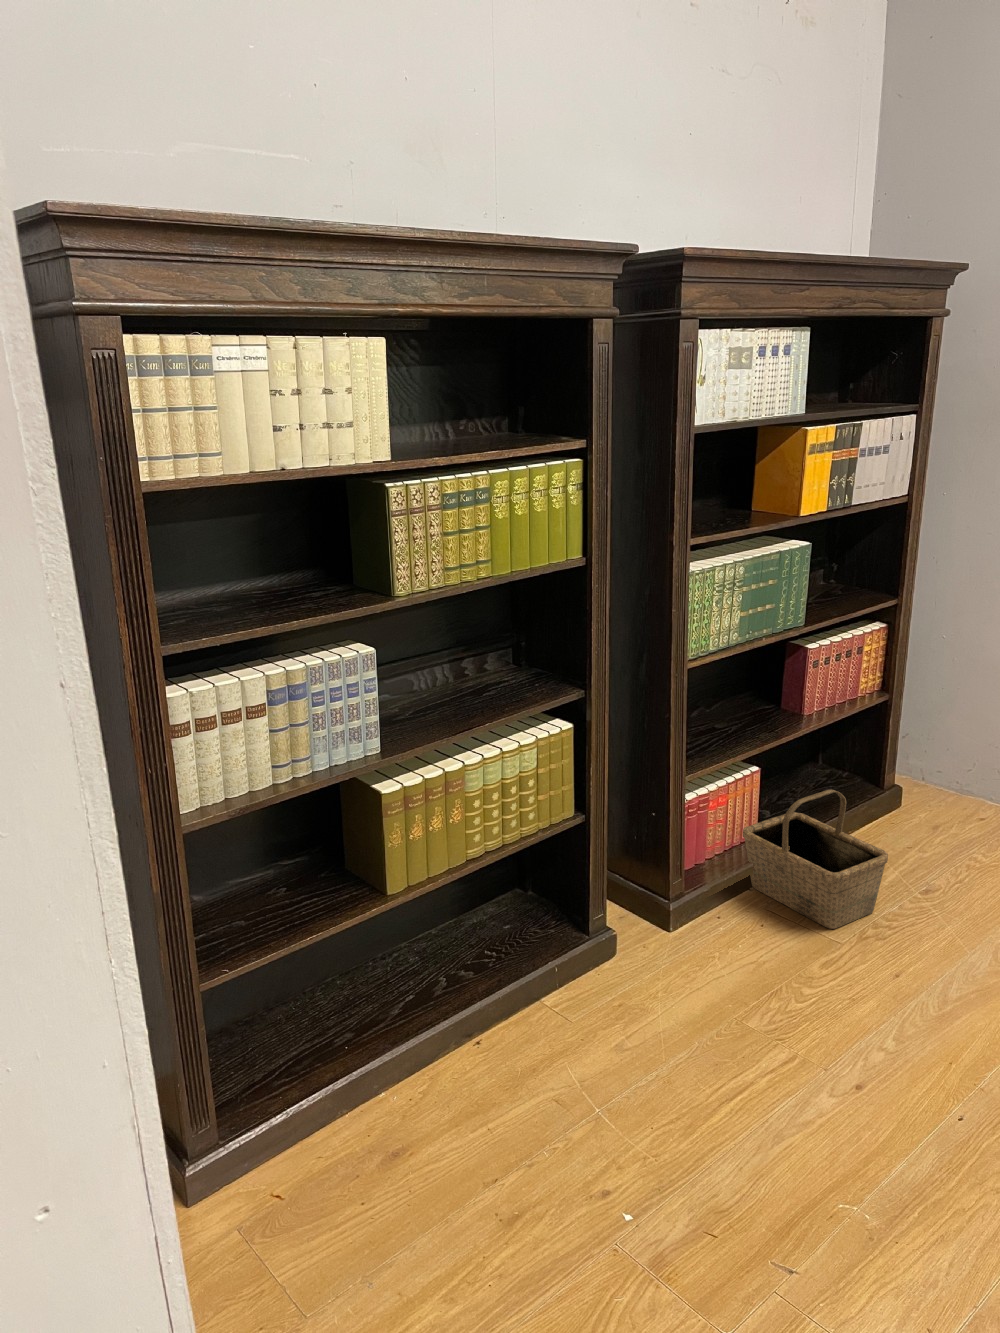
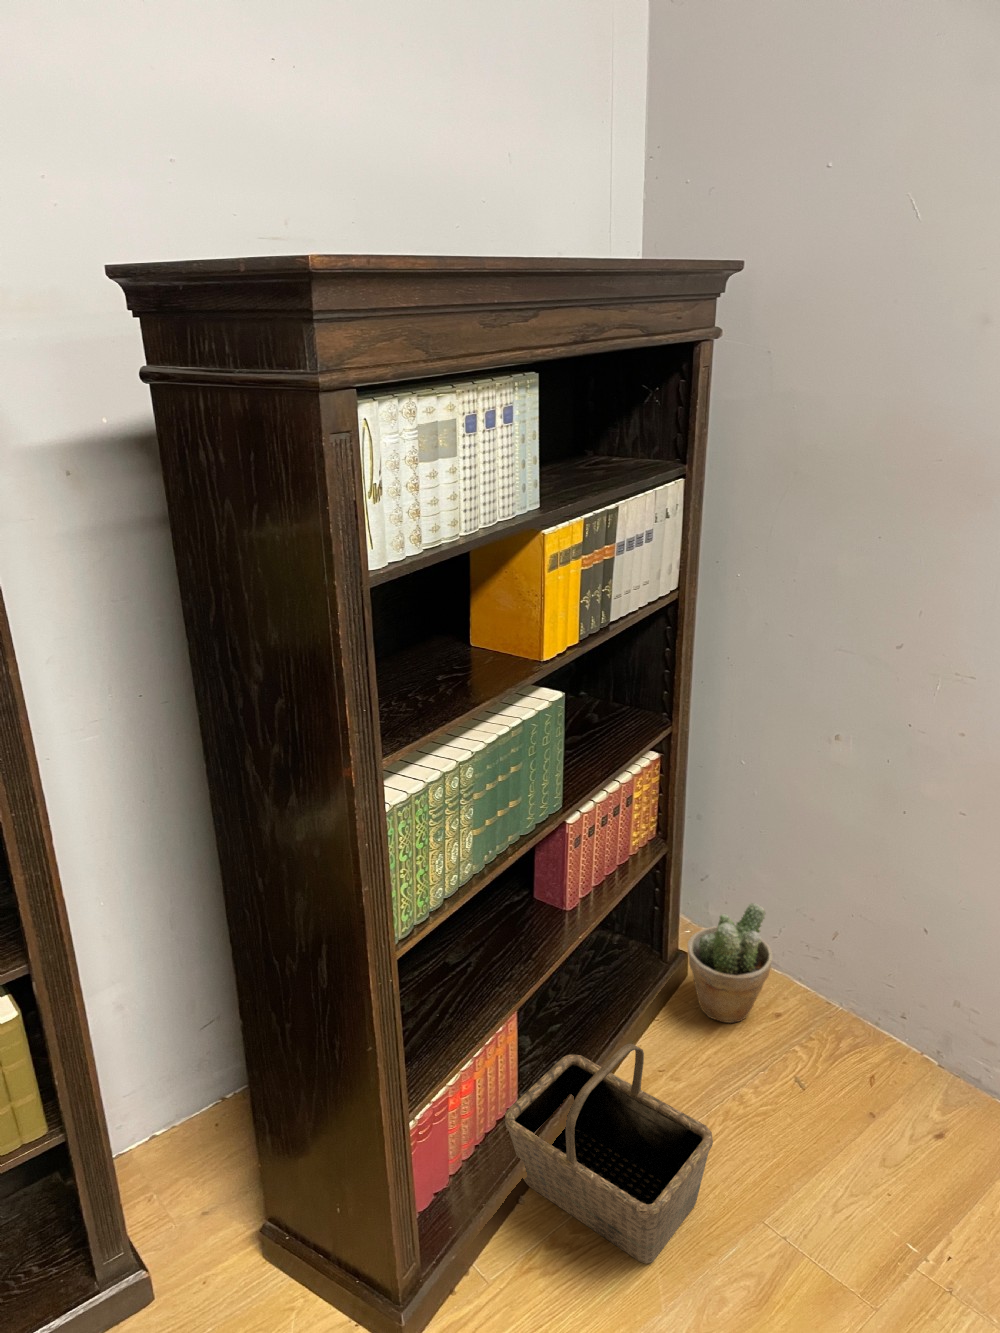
potted plant: none [900,751,968,842] -> present [688,903,772,1023]

